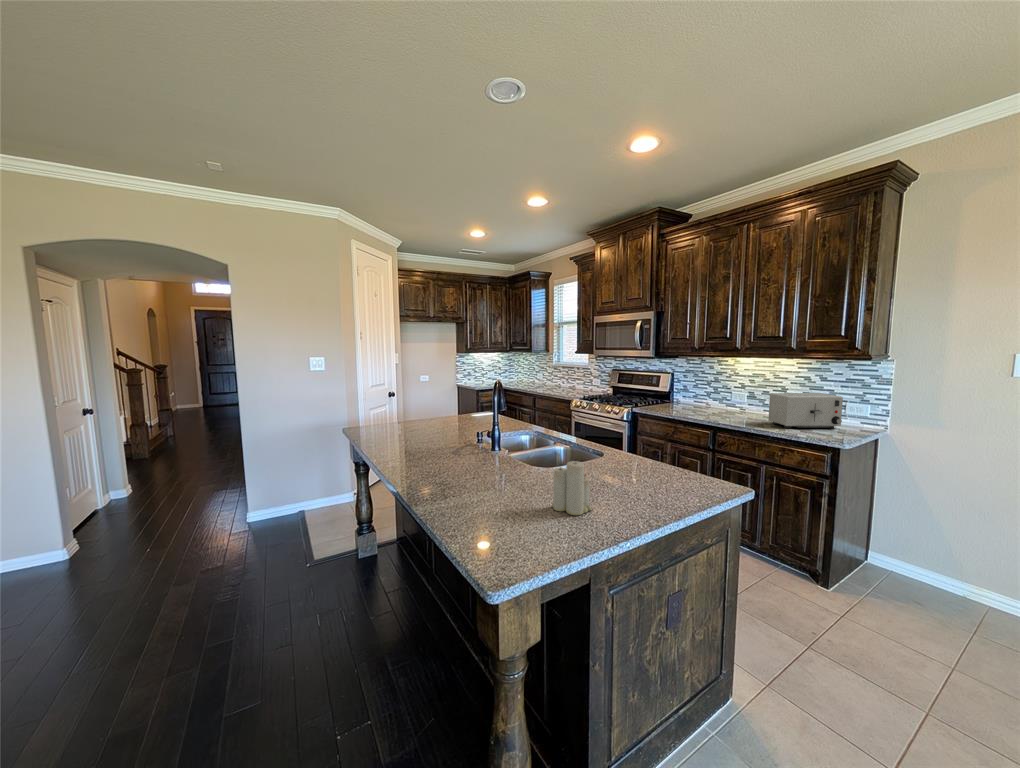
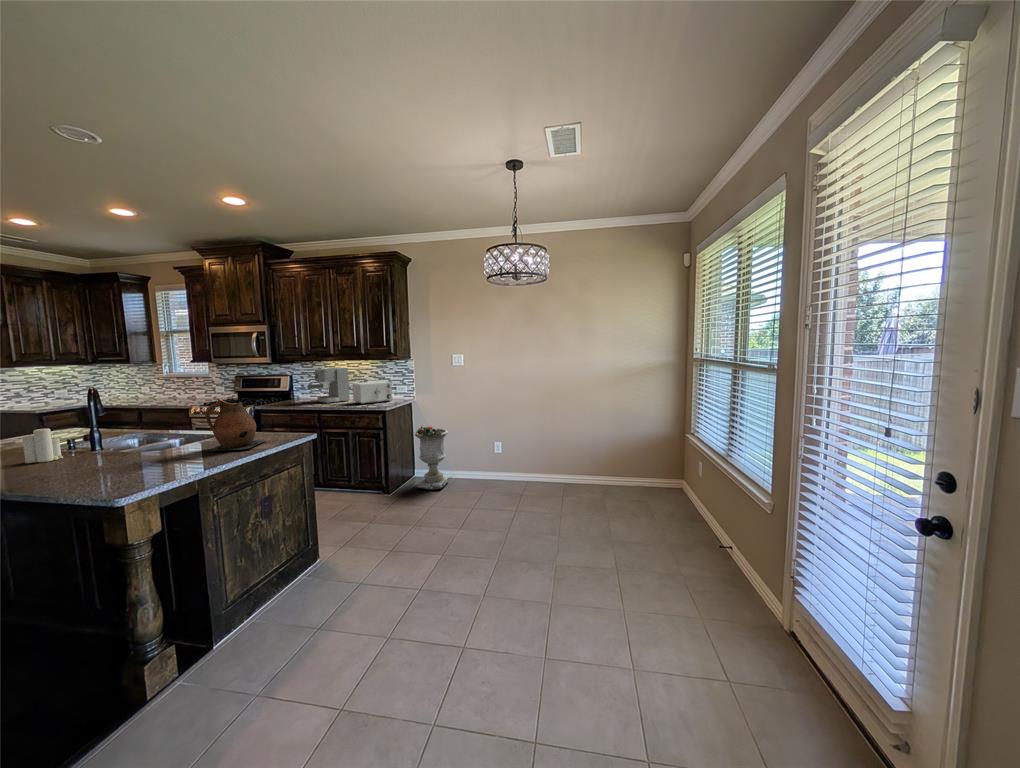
coffee maker: none [700,367,760,417] -> present [307,368,350,403]
ceramic pitcher: none [602,416,678,510] -> present [205,398,266,451]
candle: present [552,461,592,515] -> present [22,428,63,463]
planter: none [883,479,978,615] -> present [415,425,449,490]

